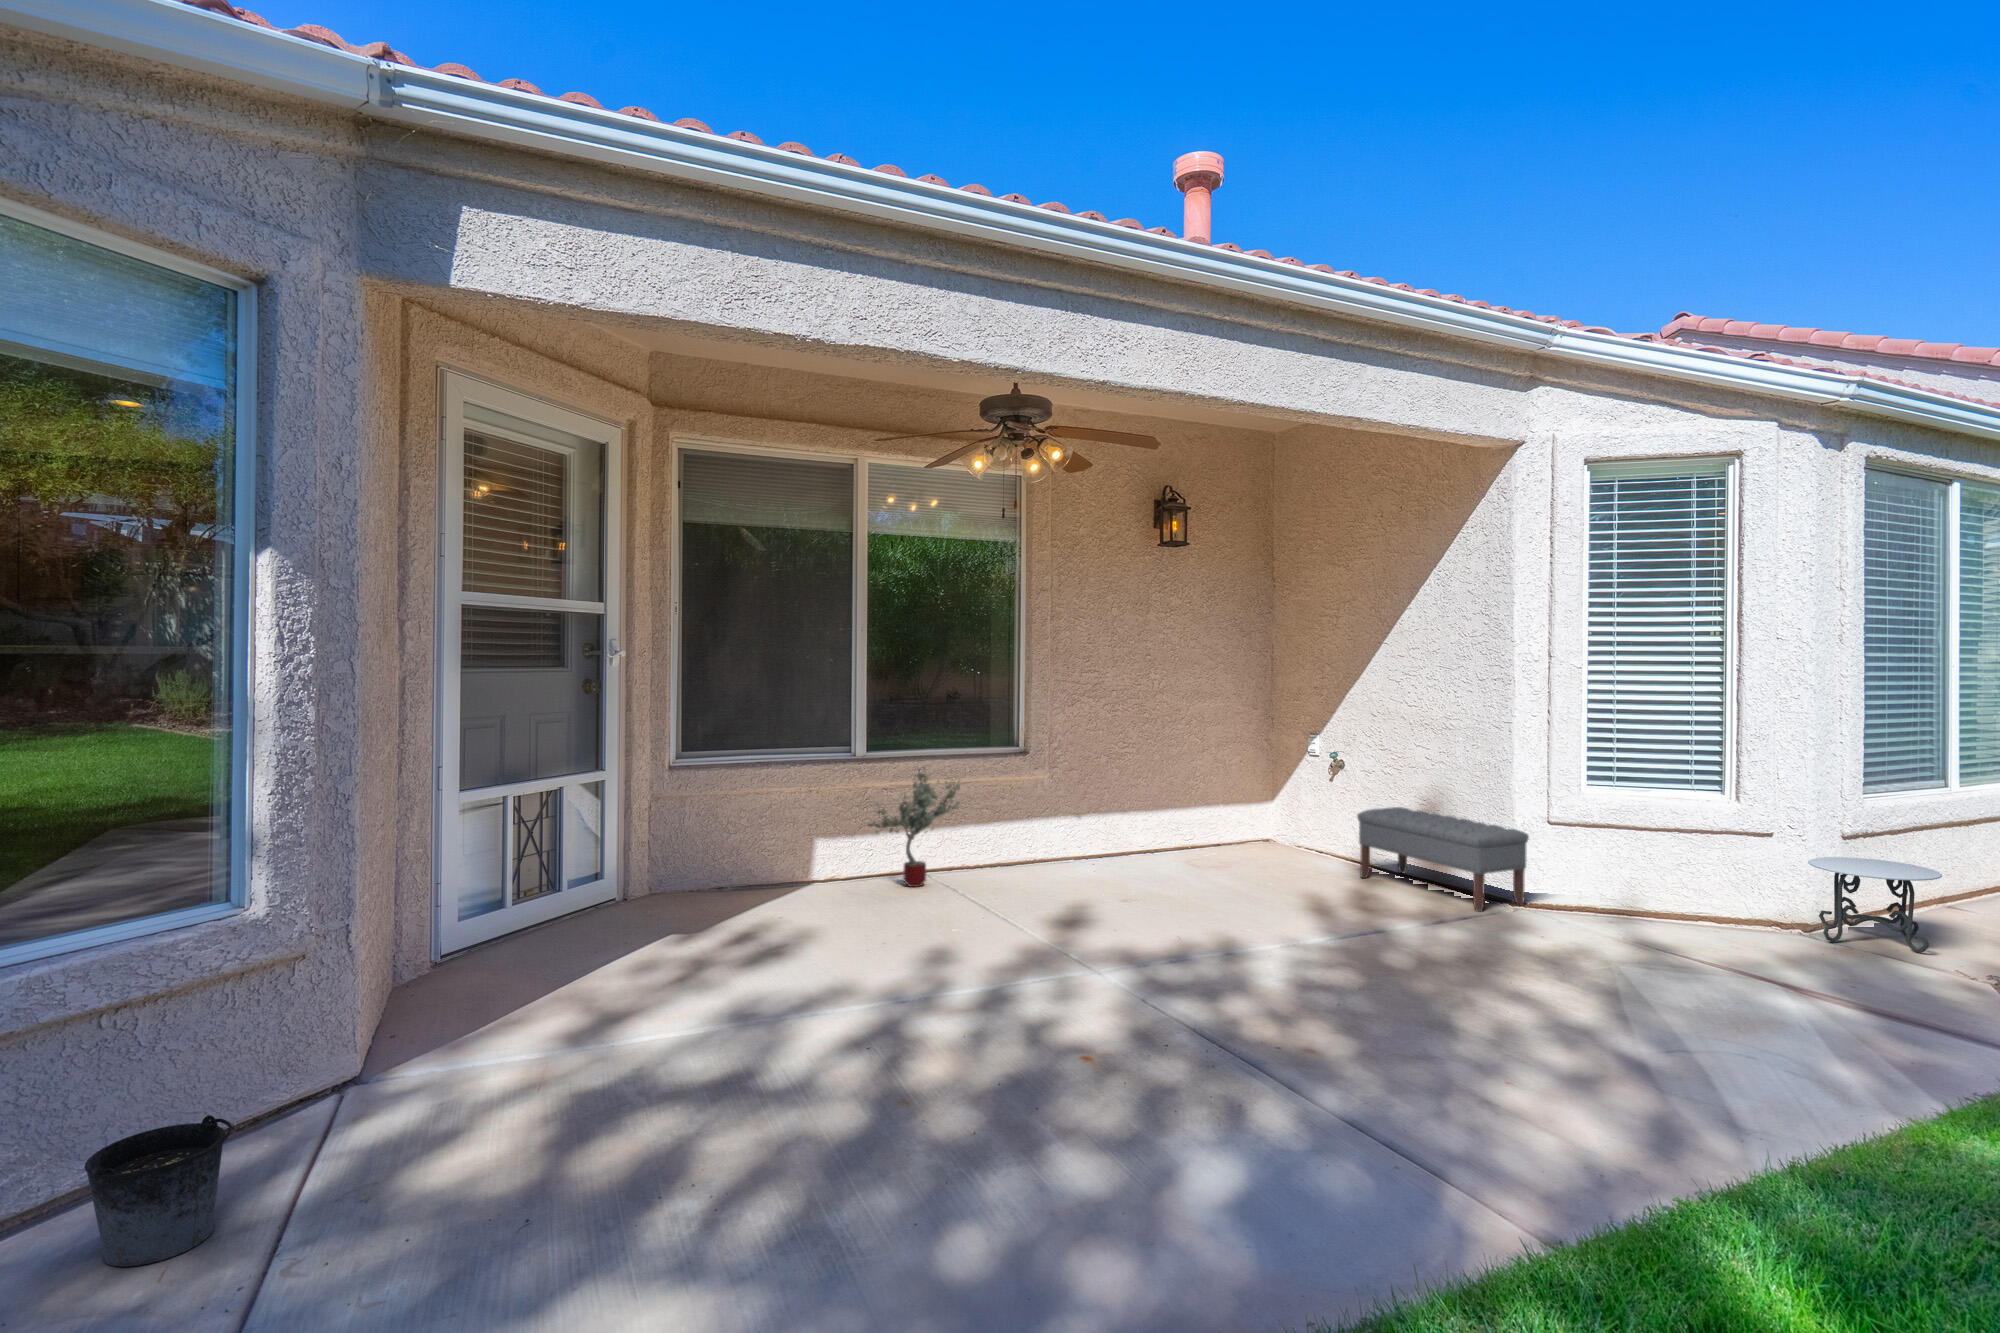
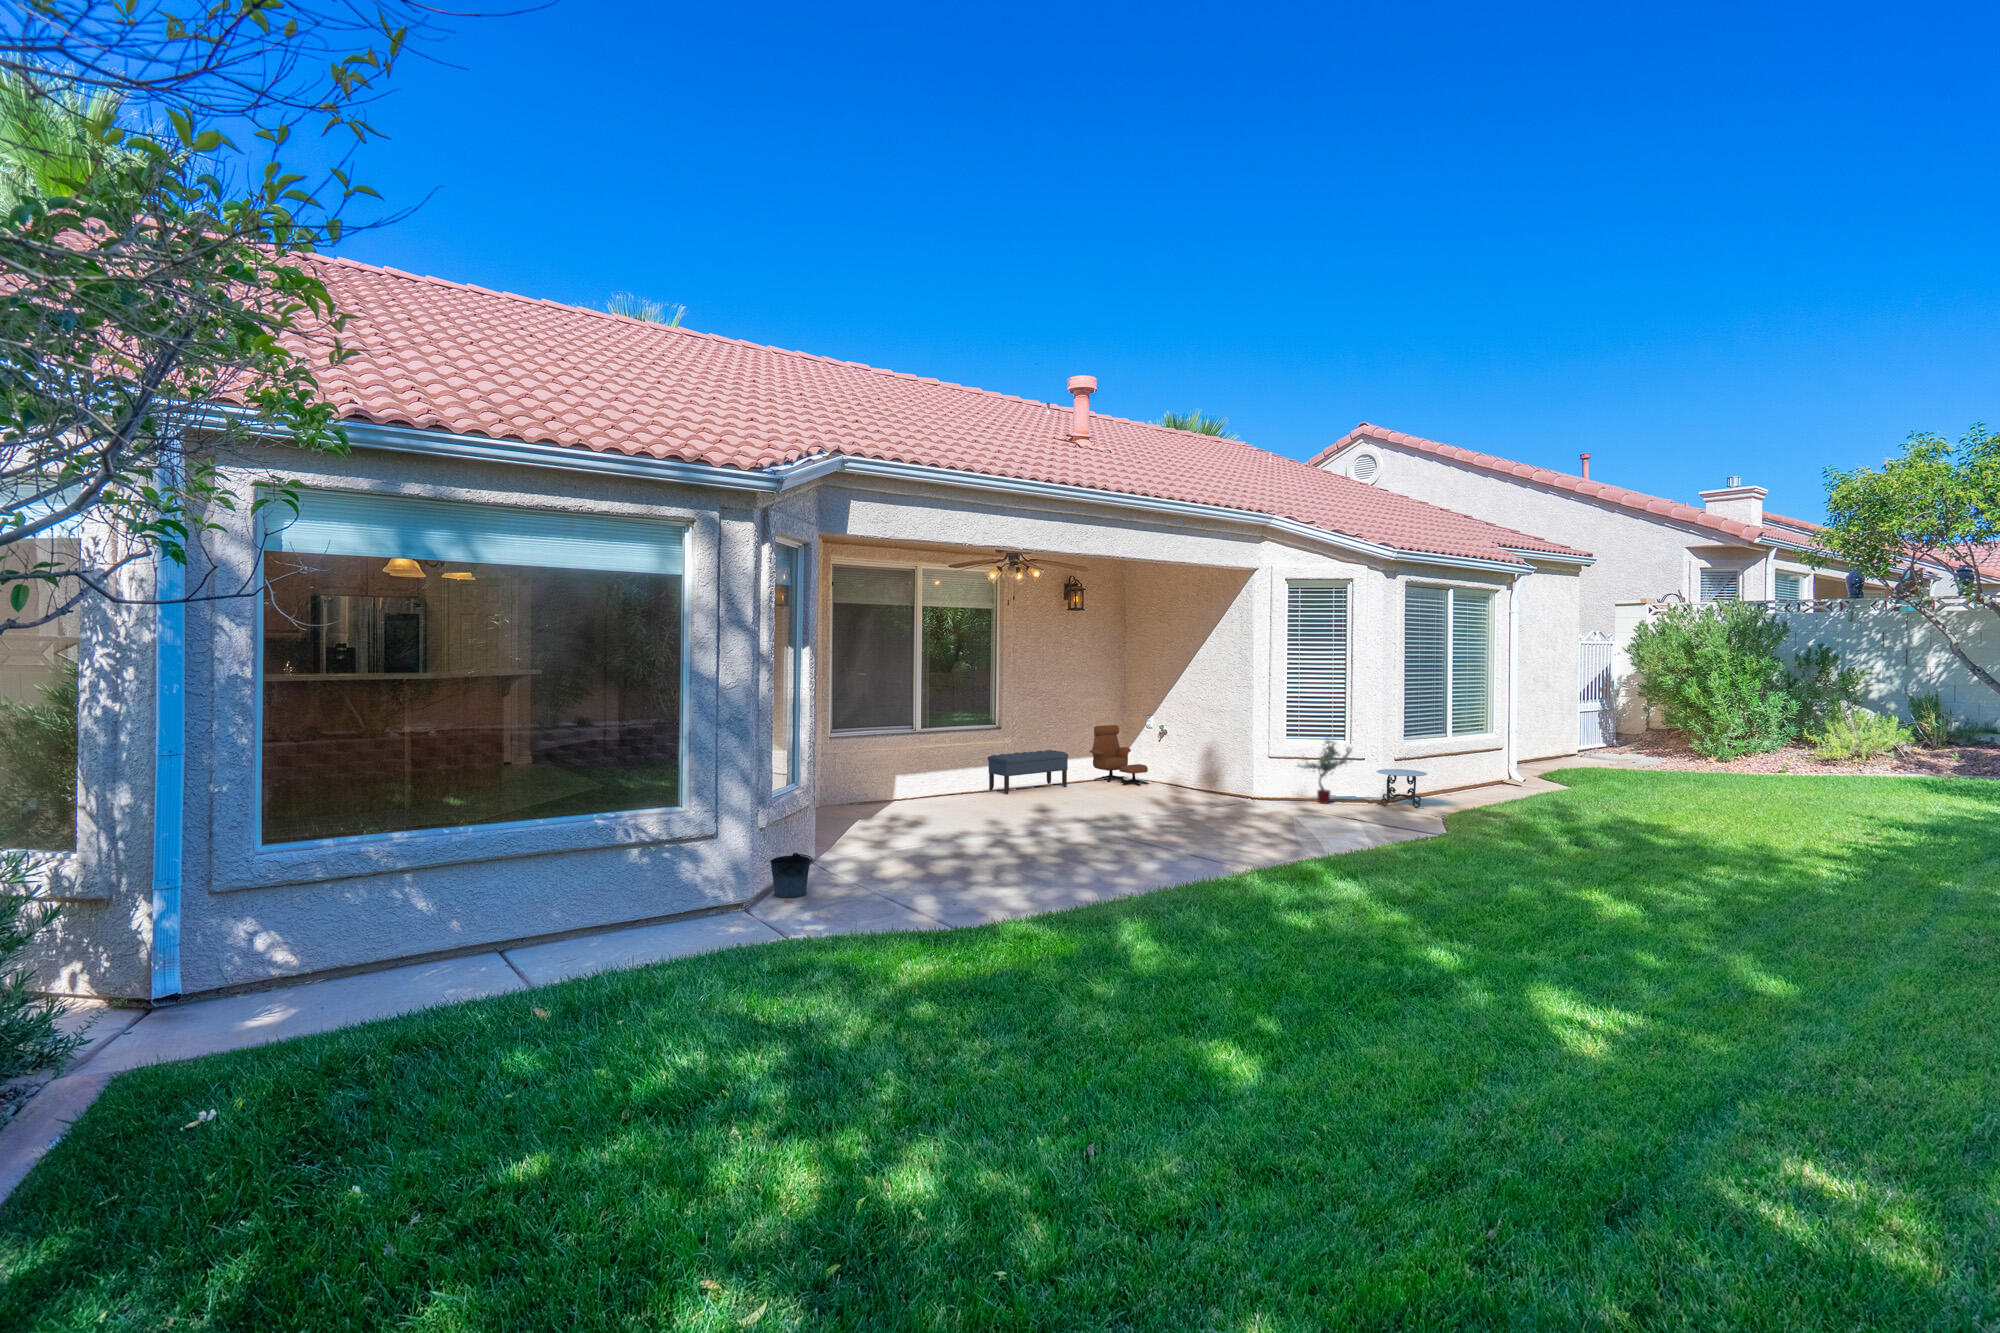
lounge chair: none [1201,751,1309,866] -> present [1090,725,1149,786]
potted tree: present [868,767,960,887] -> present [1299,740,1352,803]
bench: present [1357,807,1529,912] -> present [988,750,1068,794]

